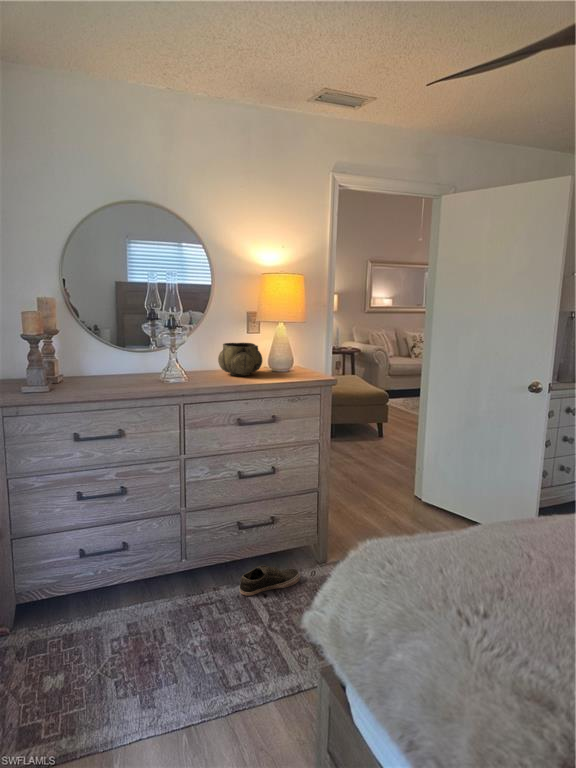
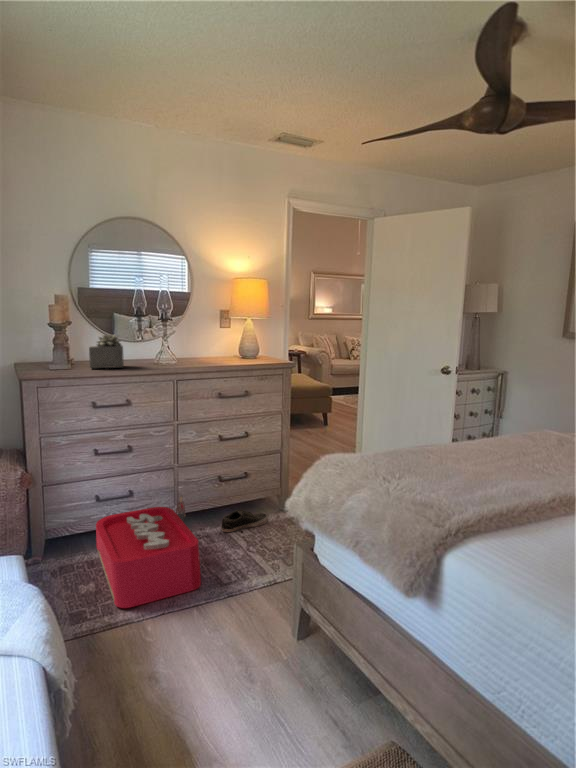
decorative bowl: present [218,343,262,376] -> none [200,335,236,361]
succulent plant: none [71,345,119,390] -> present [89,334,124,368]
storage bin: none [73,548,200,724] -> present [96,496,201,608]

